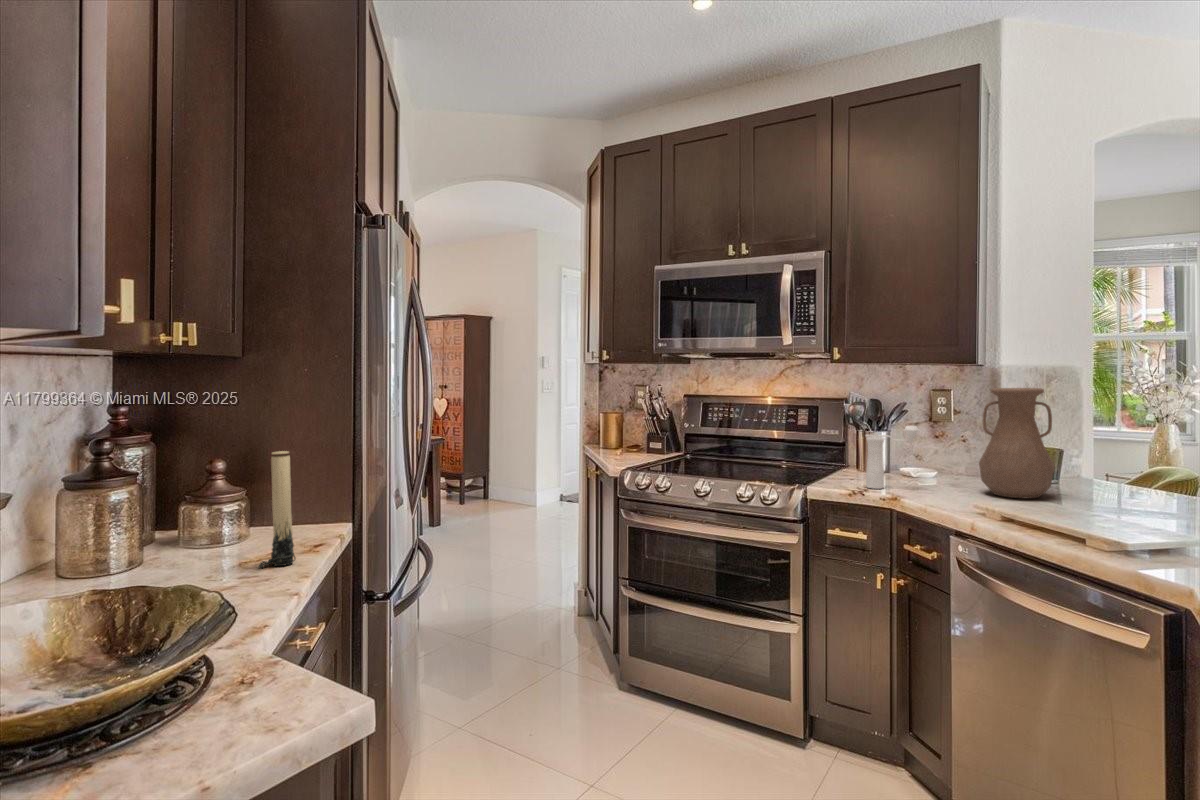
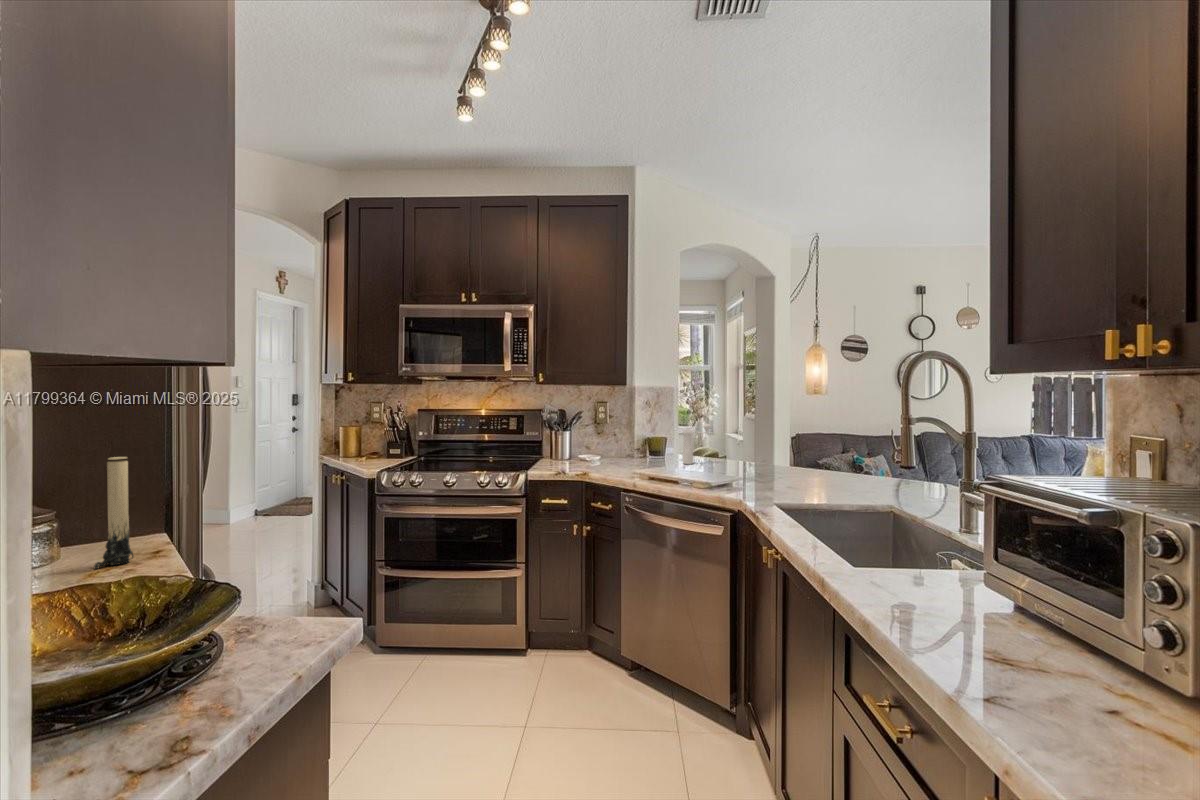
vase: present [979,388,1055,499] -> none [628,402,666,468]
pepper mill: present [866,426,918,489] -> present [683,424,711,464]

